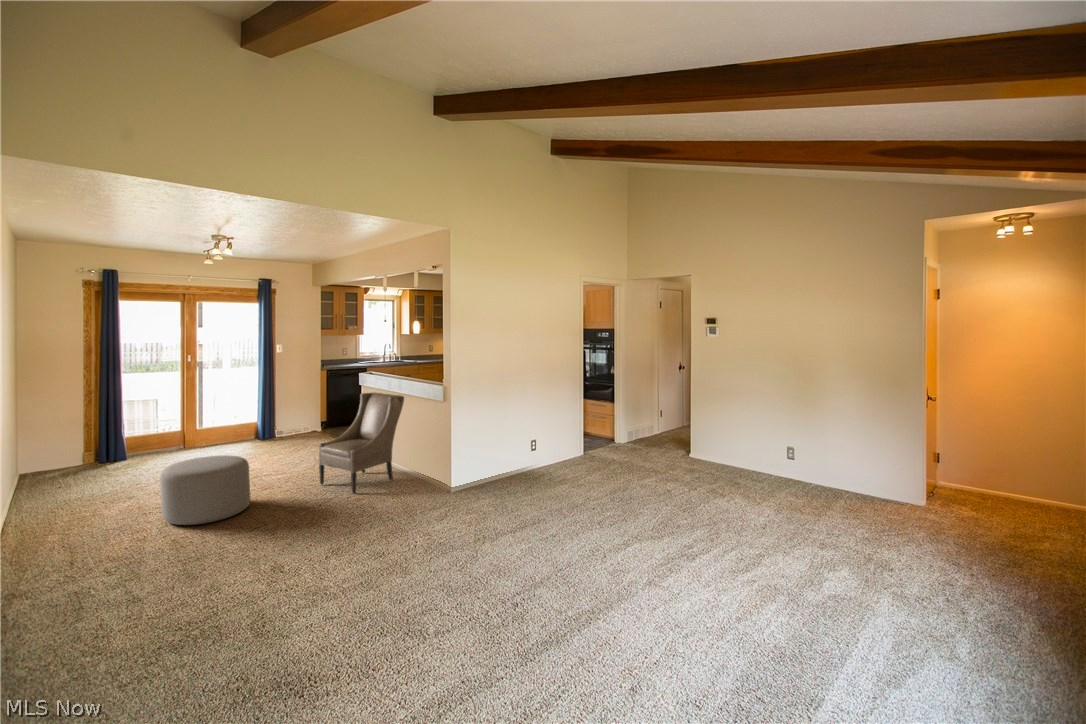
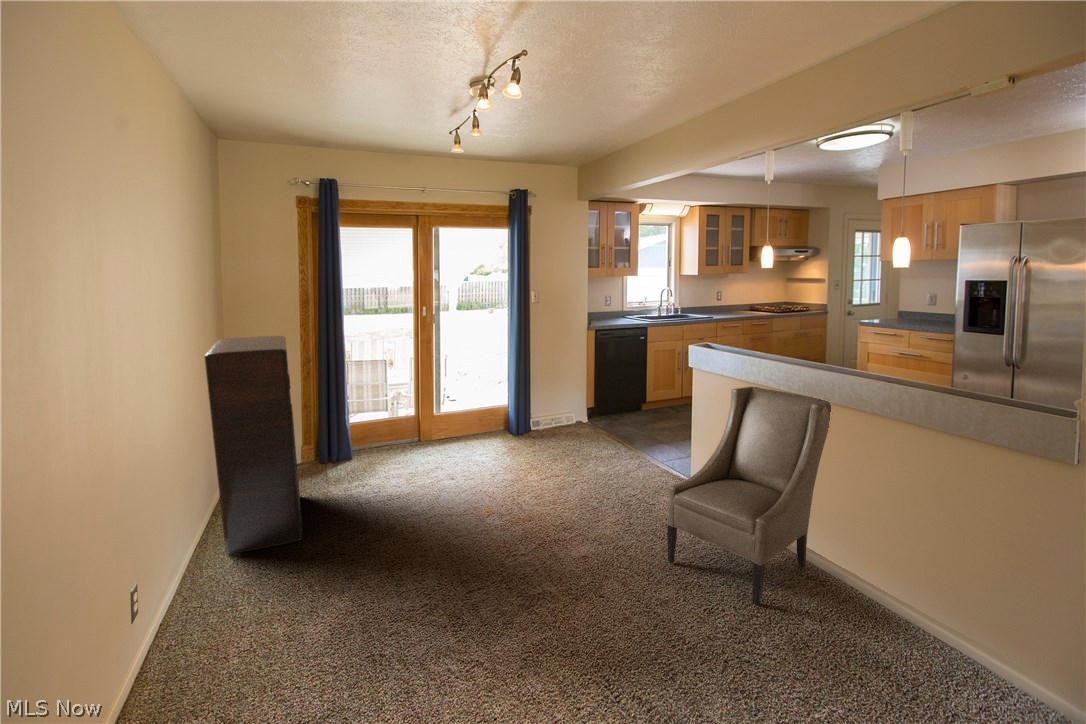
bookshelf: none [8,373,80,509] -> present [205,336,302,554]
ottoman: present [160,455,250,525] -> none [428,505,572,661]

